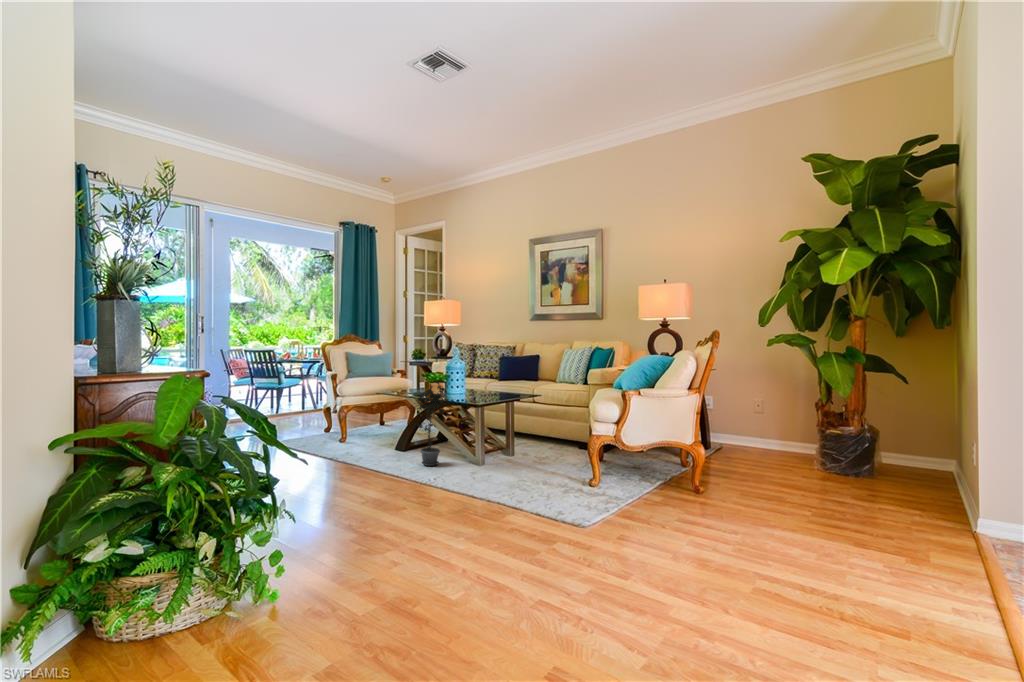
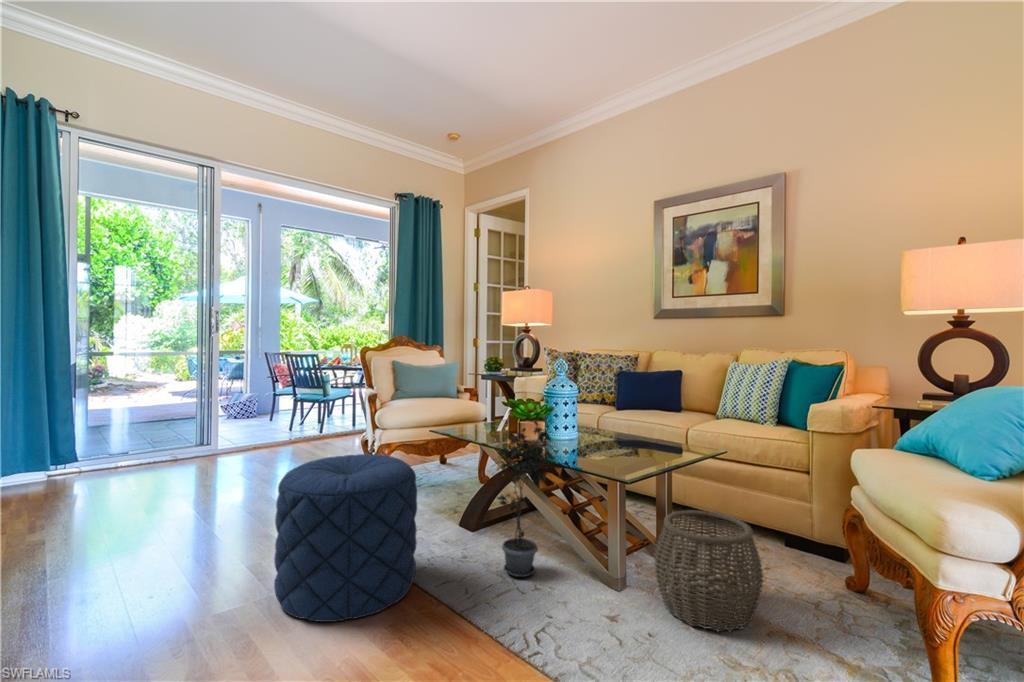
pouf: none [296,404,373,483] -> present [274,454,417,622]
woven basket: none [497,425,548,476] -> present [654,510,763,632]

